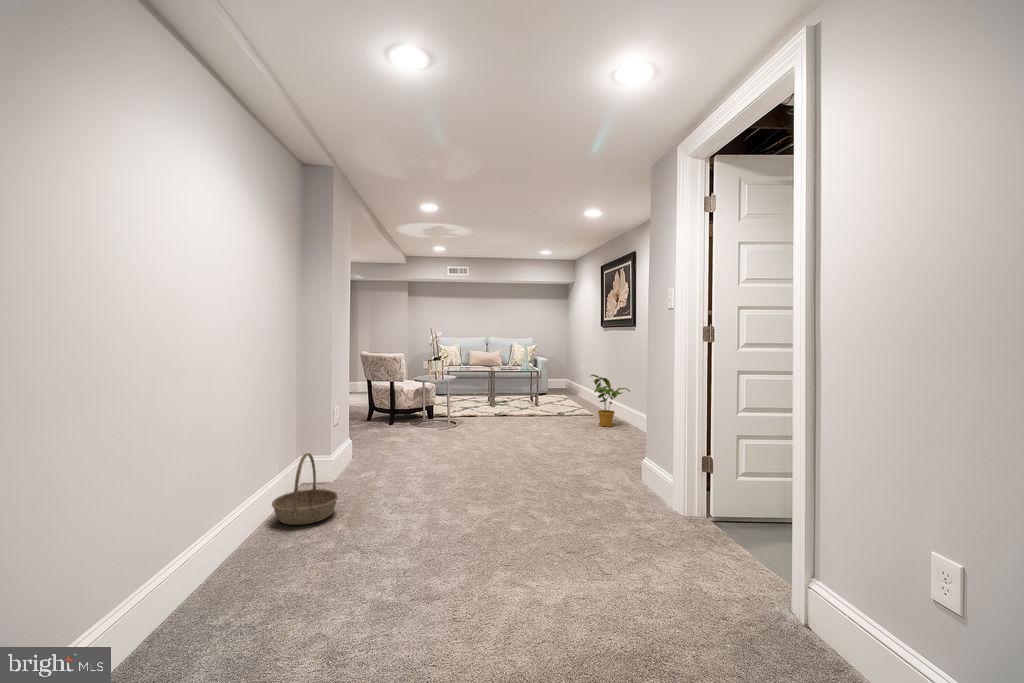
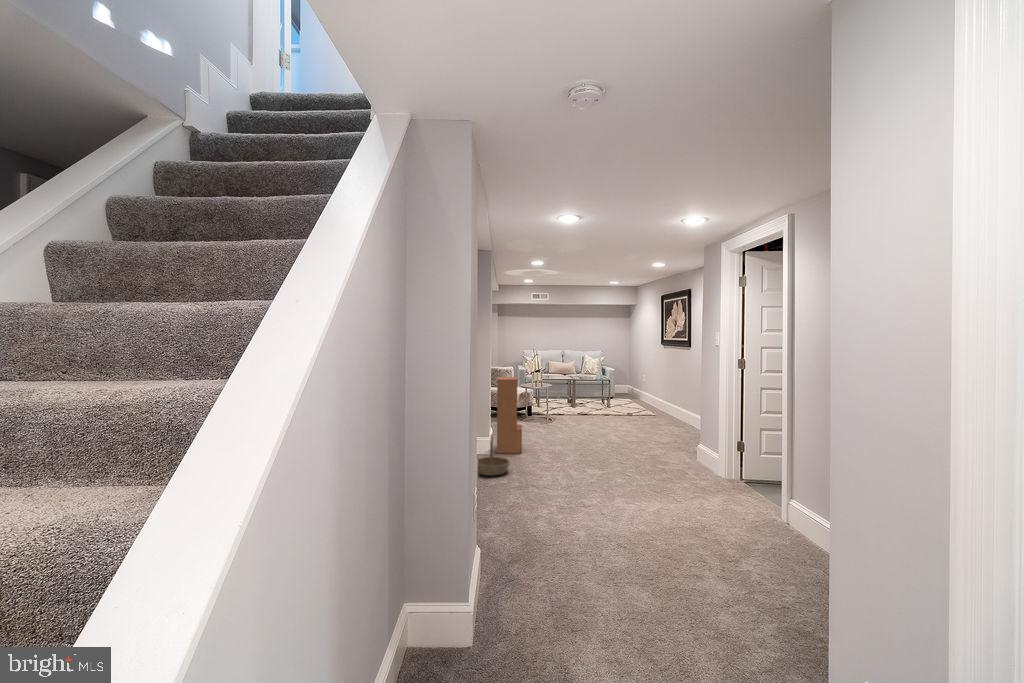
bookcase: none [342,362,388,479] -> present [497,377,522,453]
house plant: present [590,374,630,427] -> none [654,384,687,424]

